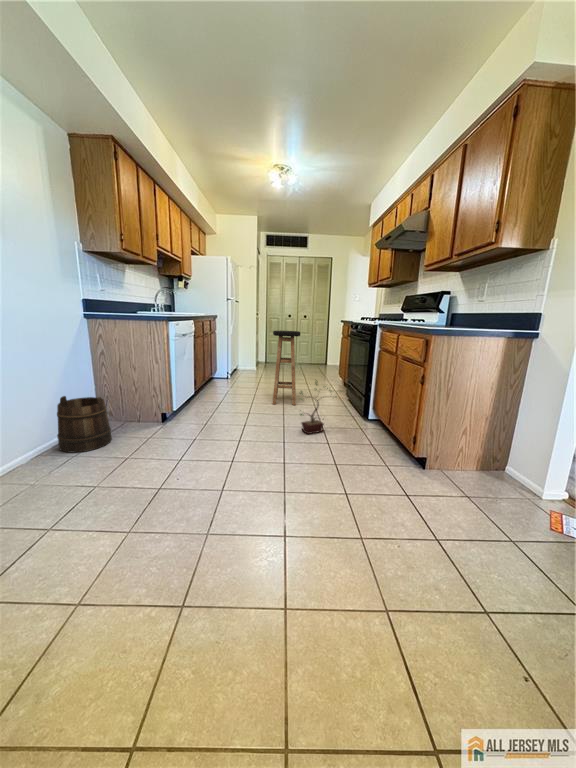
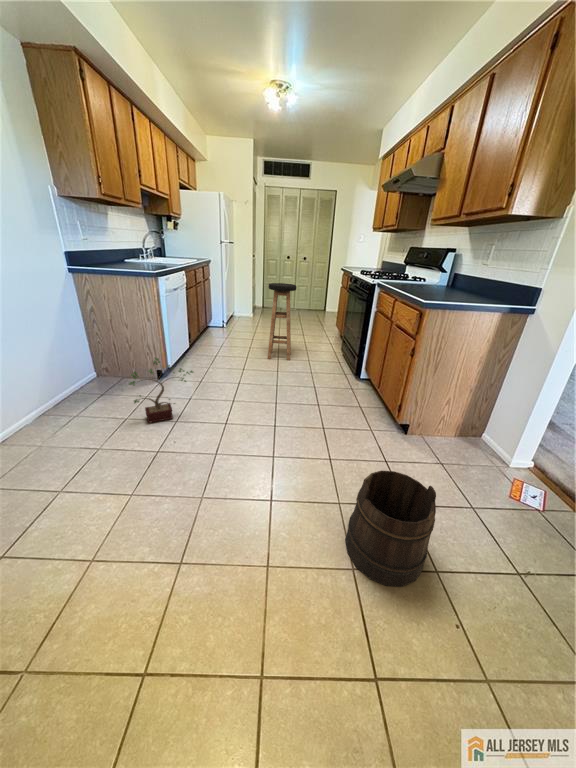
potted plant: present [300,380,332,434] -> present [129,357,193,423]
bucket: present [57,396,112,452] -> present [345,471,436,587]

